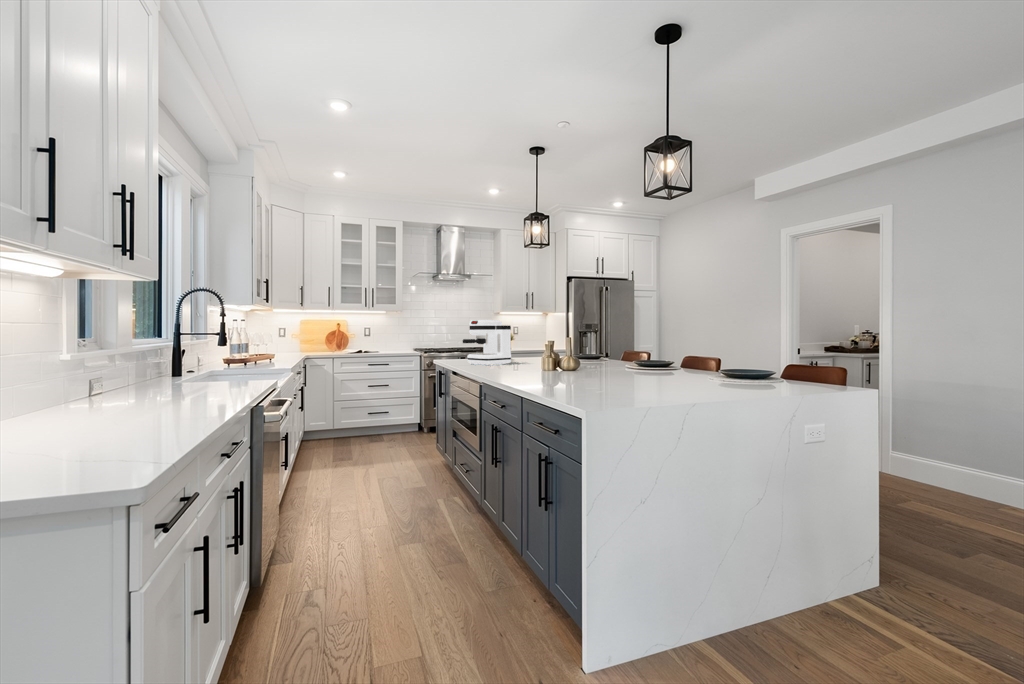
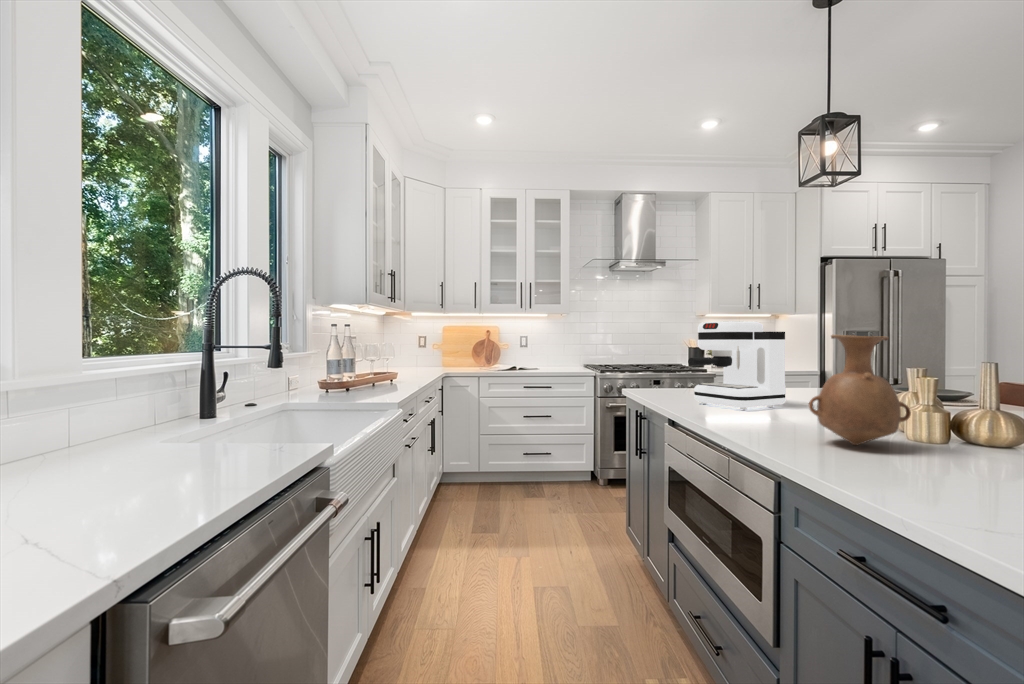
vase: none [500,327,536,373] -> present [809,335,911,445]

